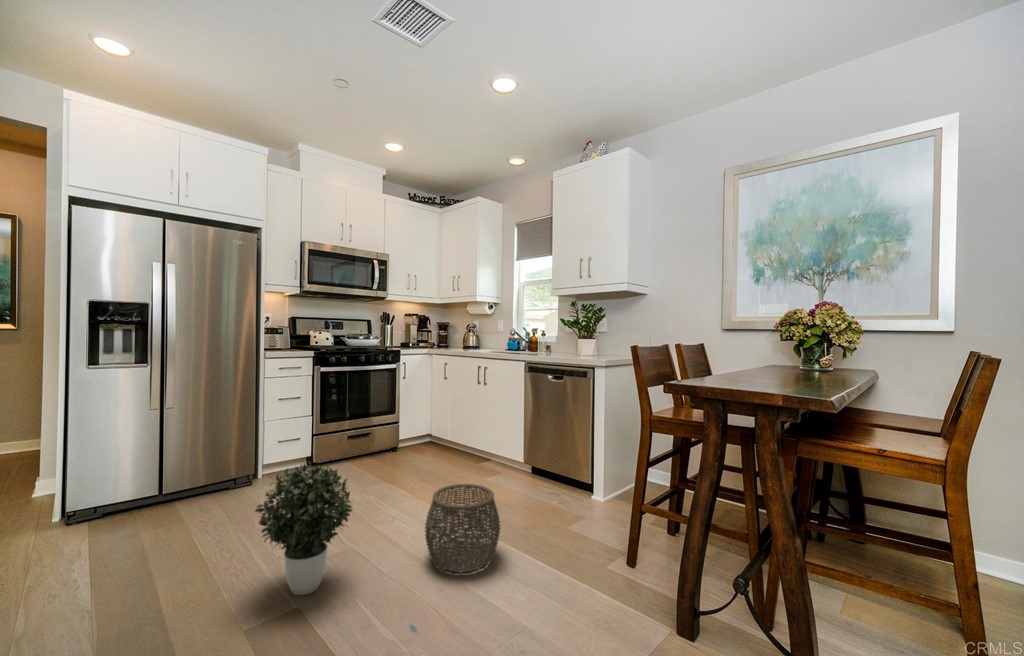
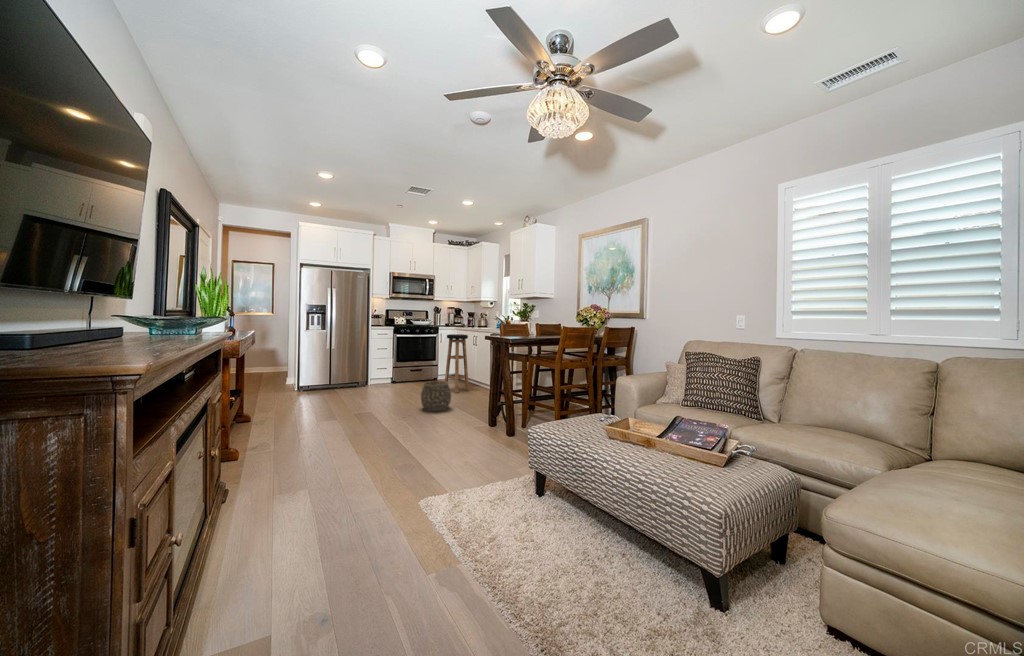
bar stool: none [434,365,484,491] -> present [445,334,469,393]
potted plant: present [255,464,352,595] -> none [359,365,393,411]

